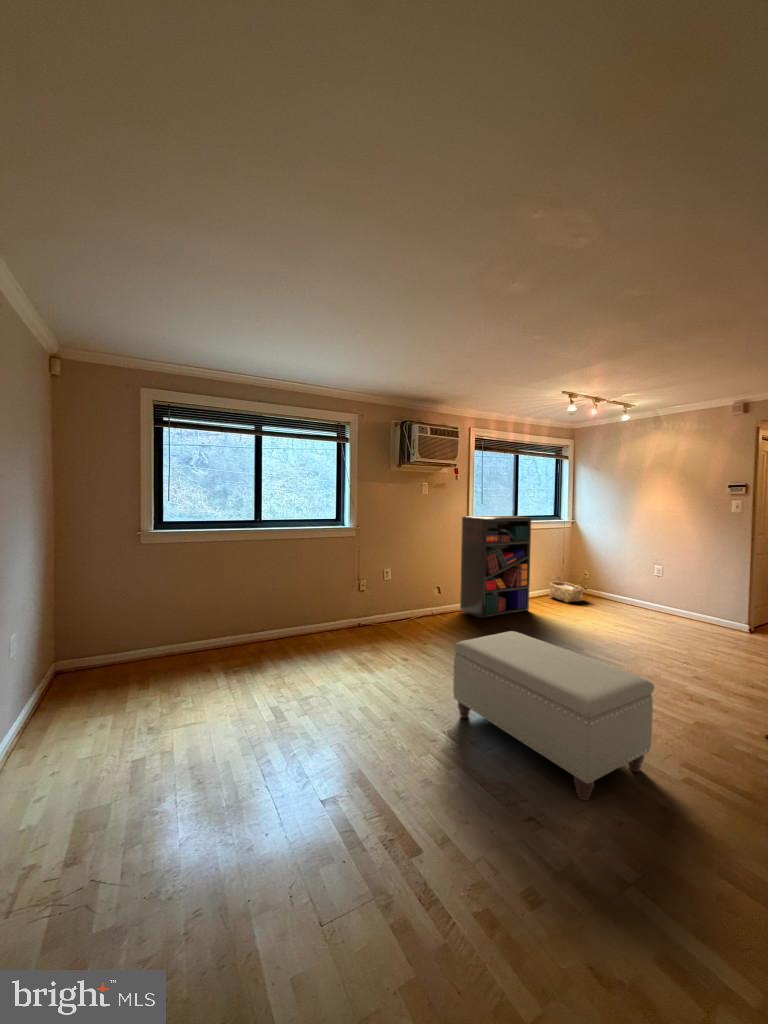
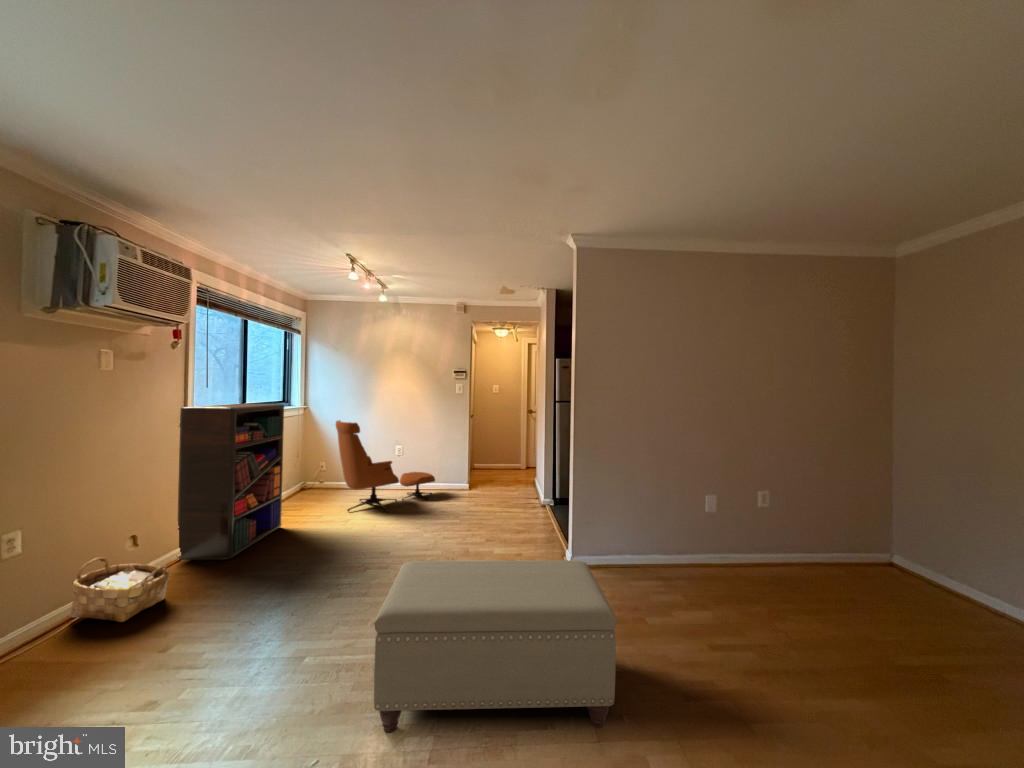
lounge chair: none [579,533,694,627] -> present [336,420,435,511]
woven basket: present [549,576,583,602] -> present [71,557,170,622]

